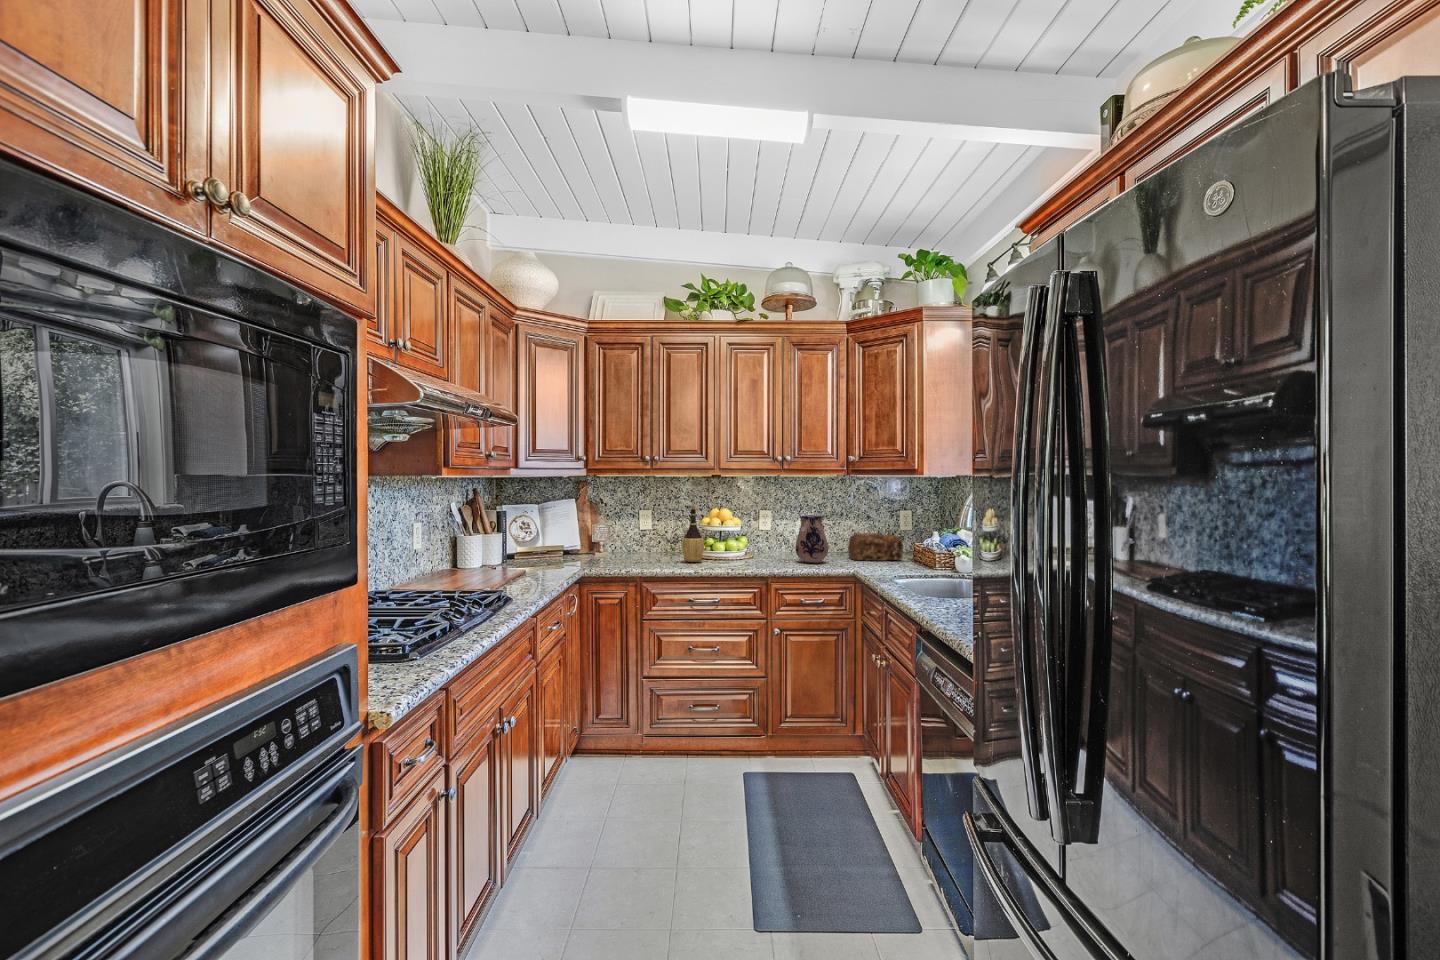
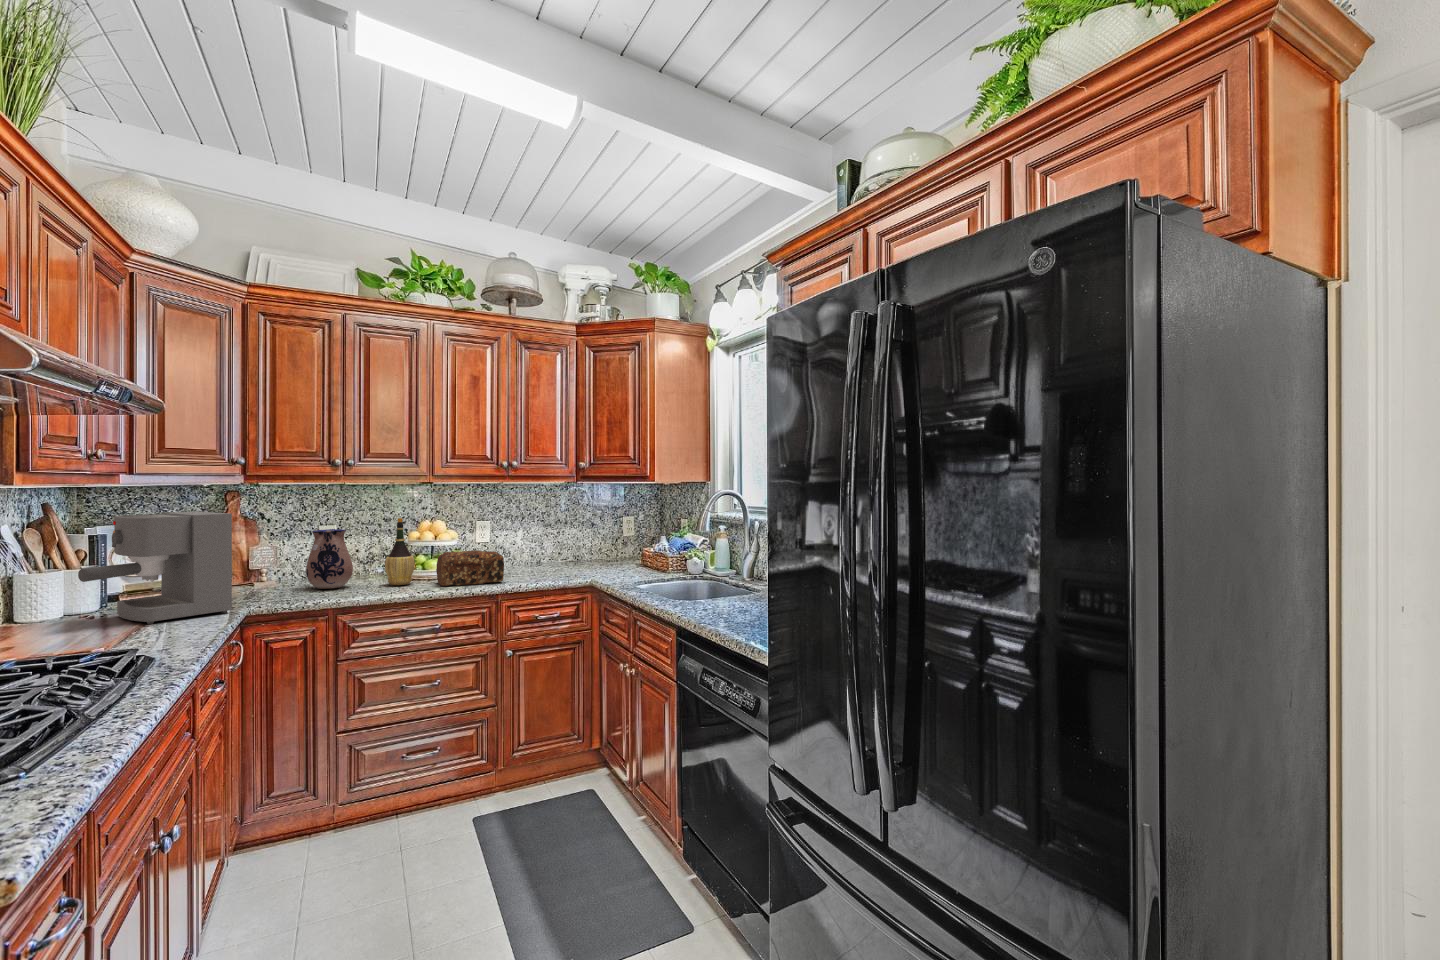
coffee maker: none [481,496,570,577] -> present [78,511,232,624]
ceramic pitcher: present [796,515,828,563] -> present [306,529,353,589]
bread loaf: present [848,533,903,561] -> present [436,550,504,586]

